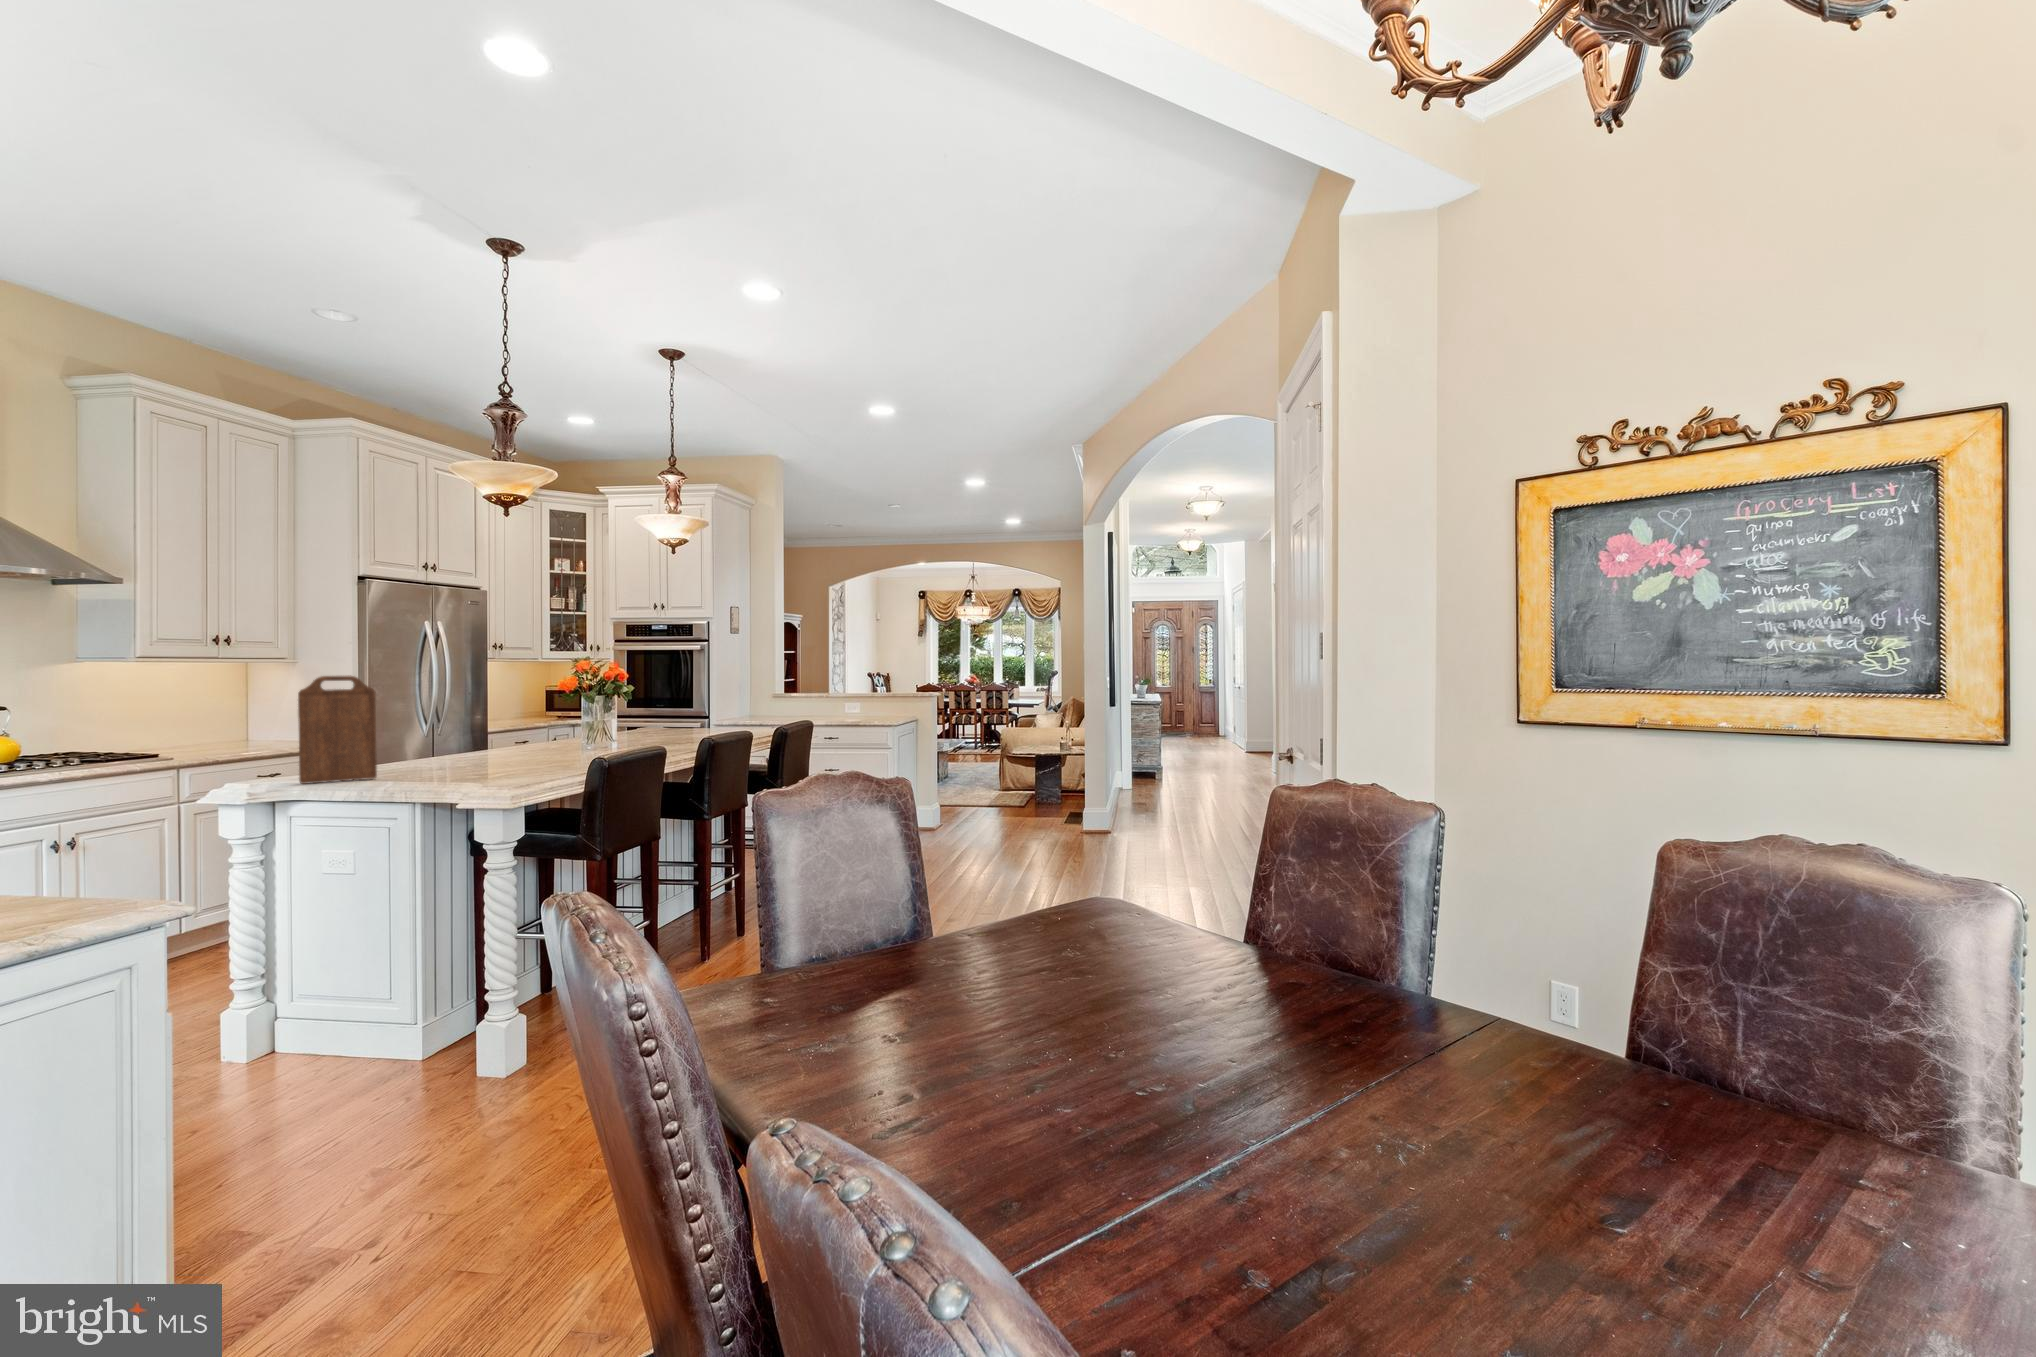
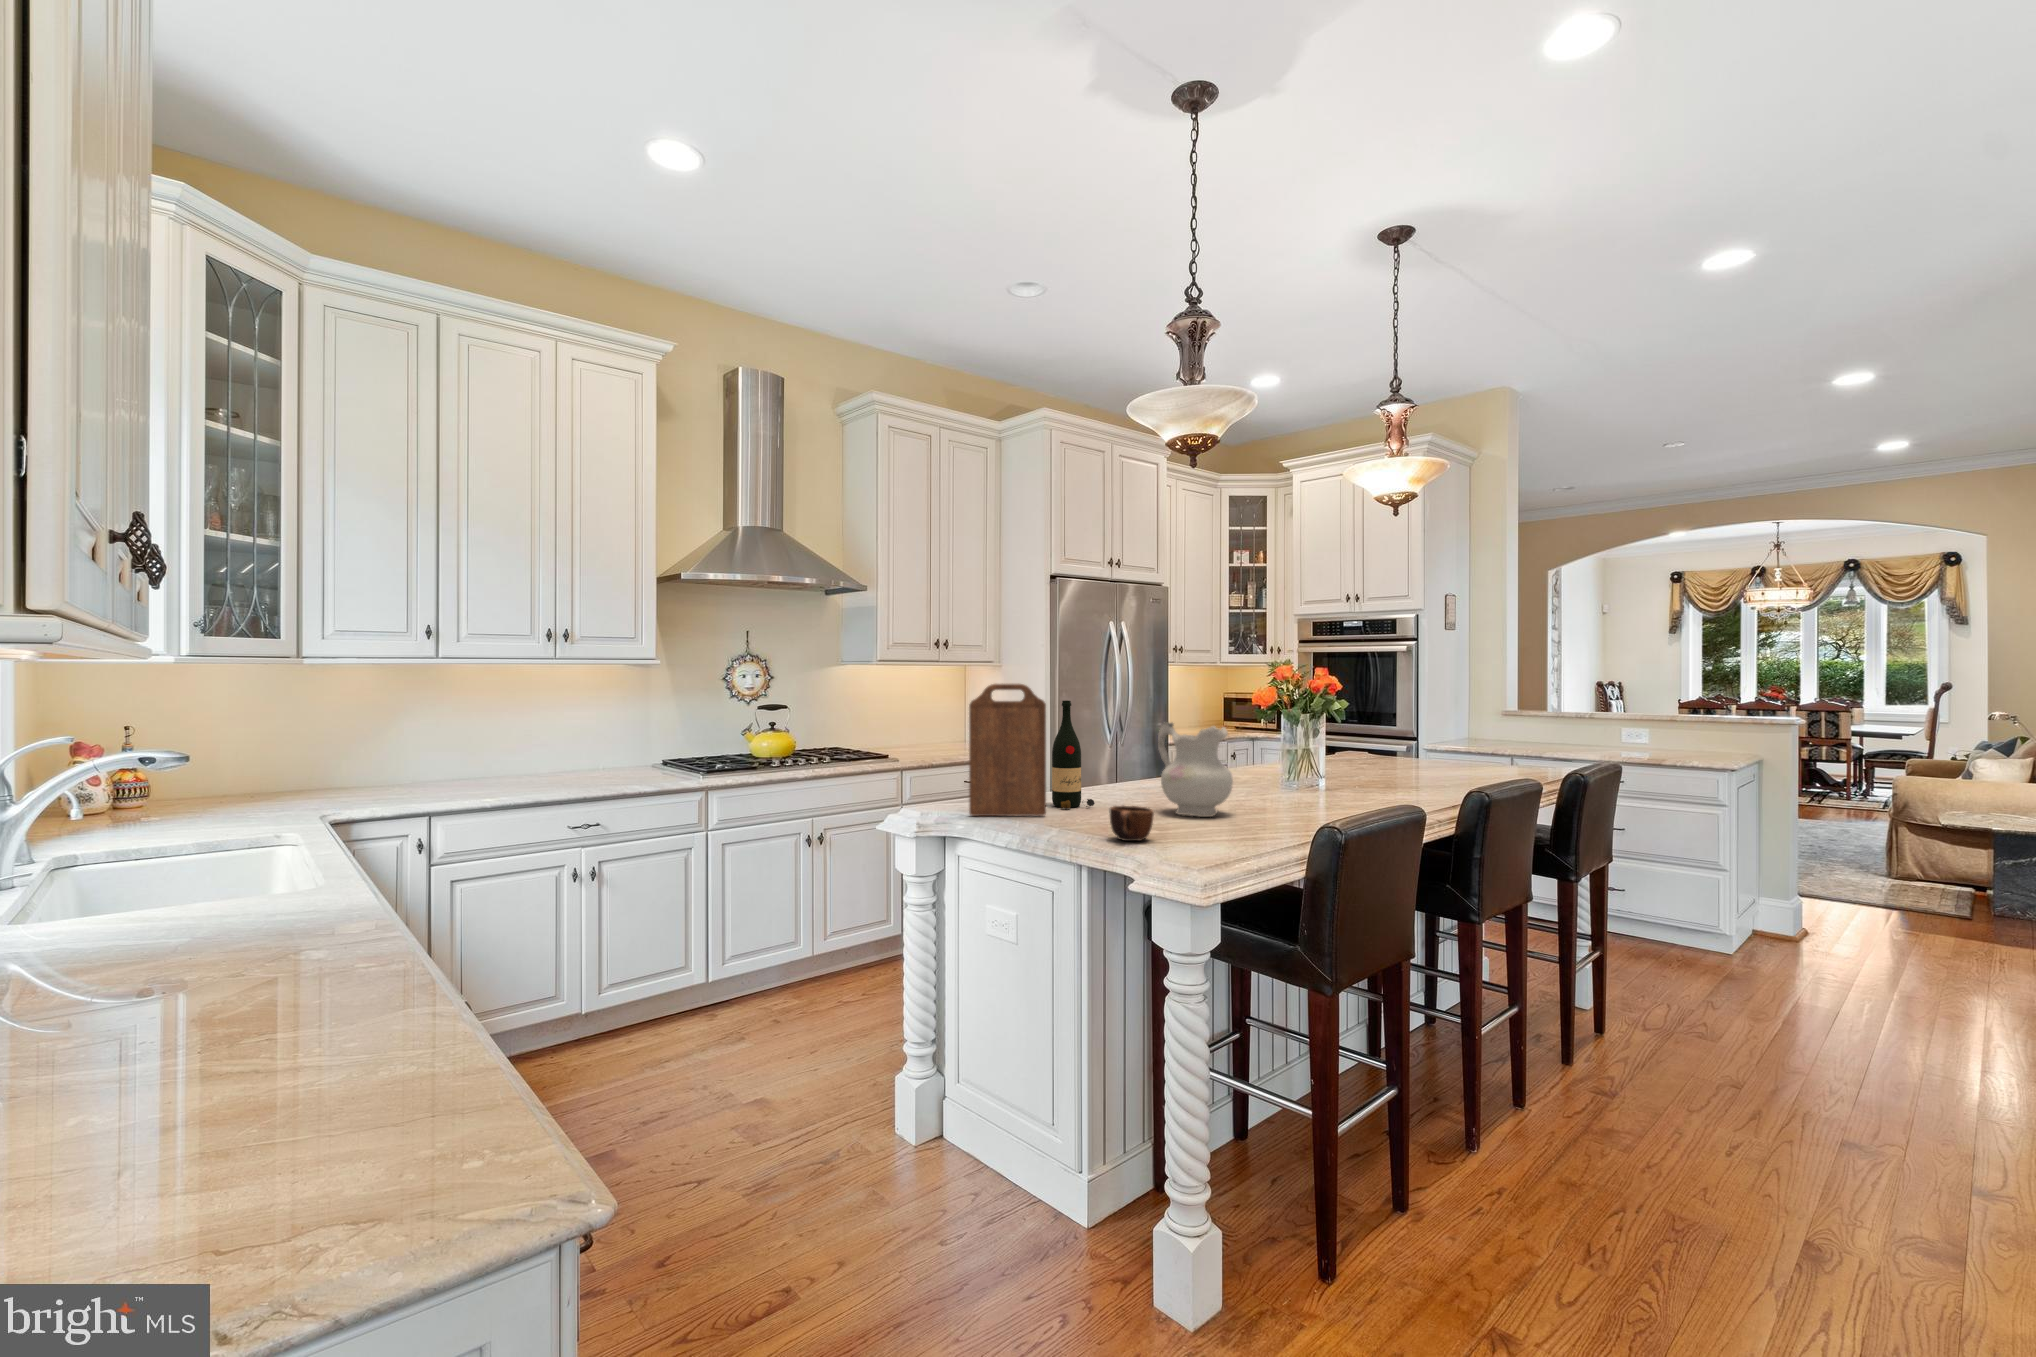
wine bottle: none [379,689,421,774] -> present [1052,701,1095,809]
ceramic pitcher: none [478,703,539,770] -> present [1158,722,1233,817]
mug: none [437,761,474,785] -> present [1109,806,1154,841]

